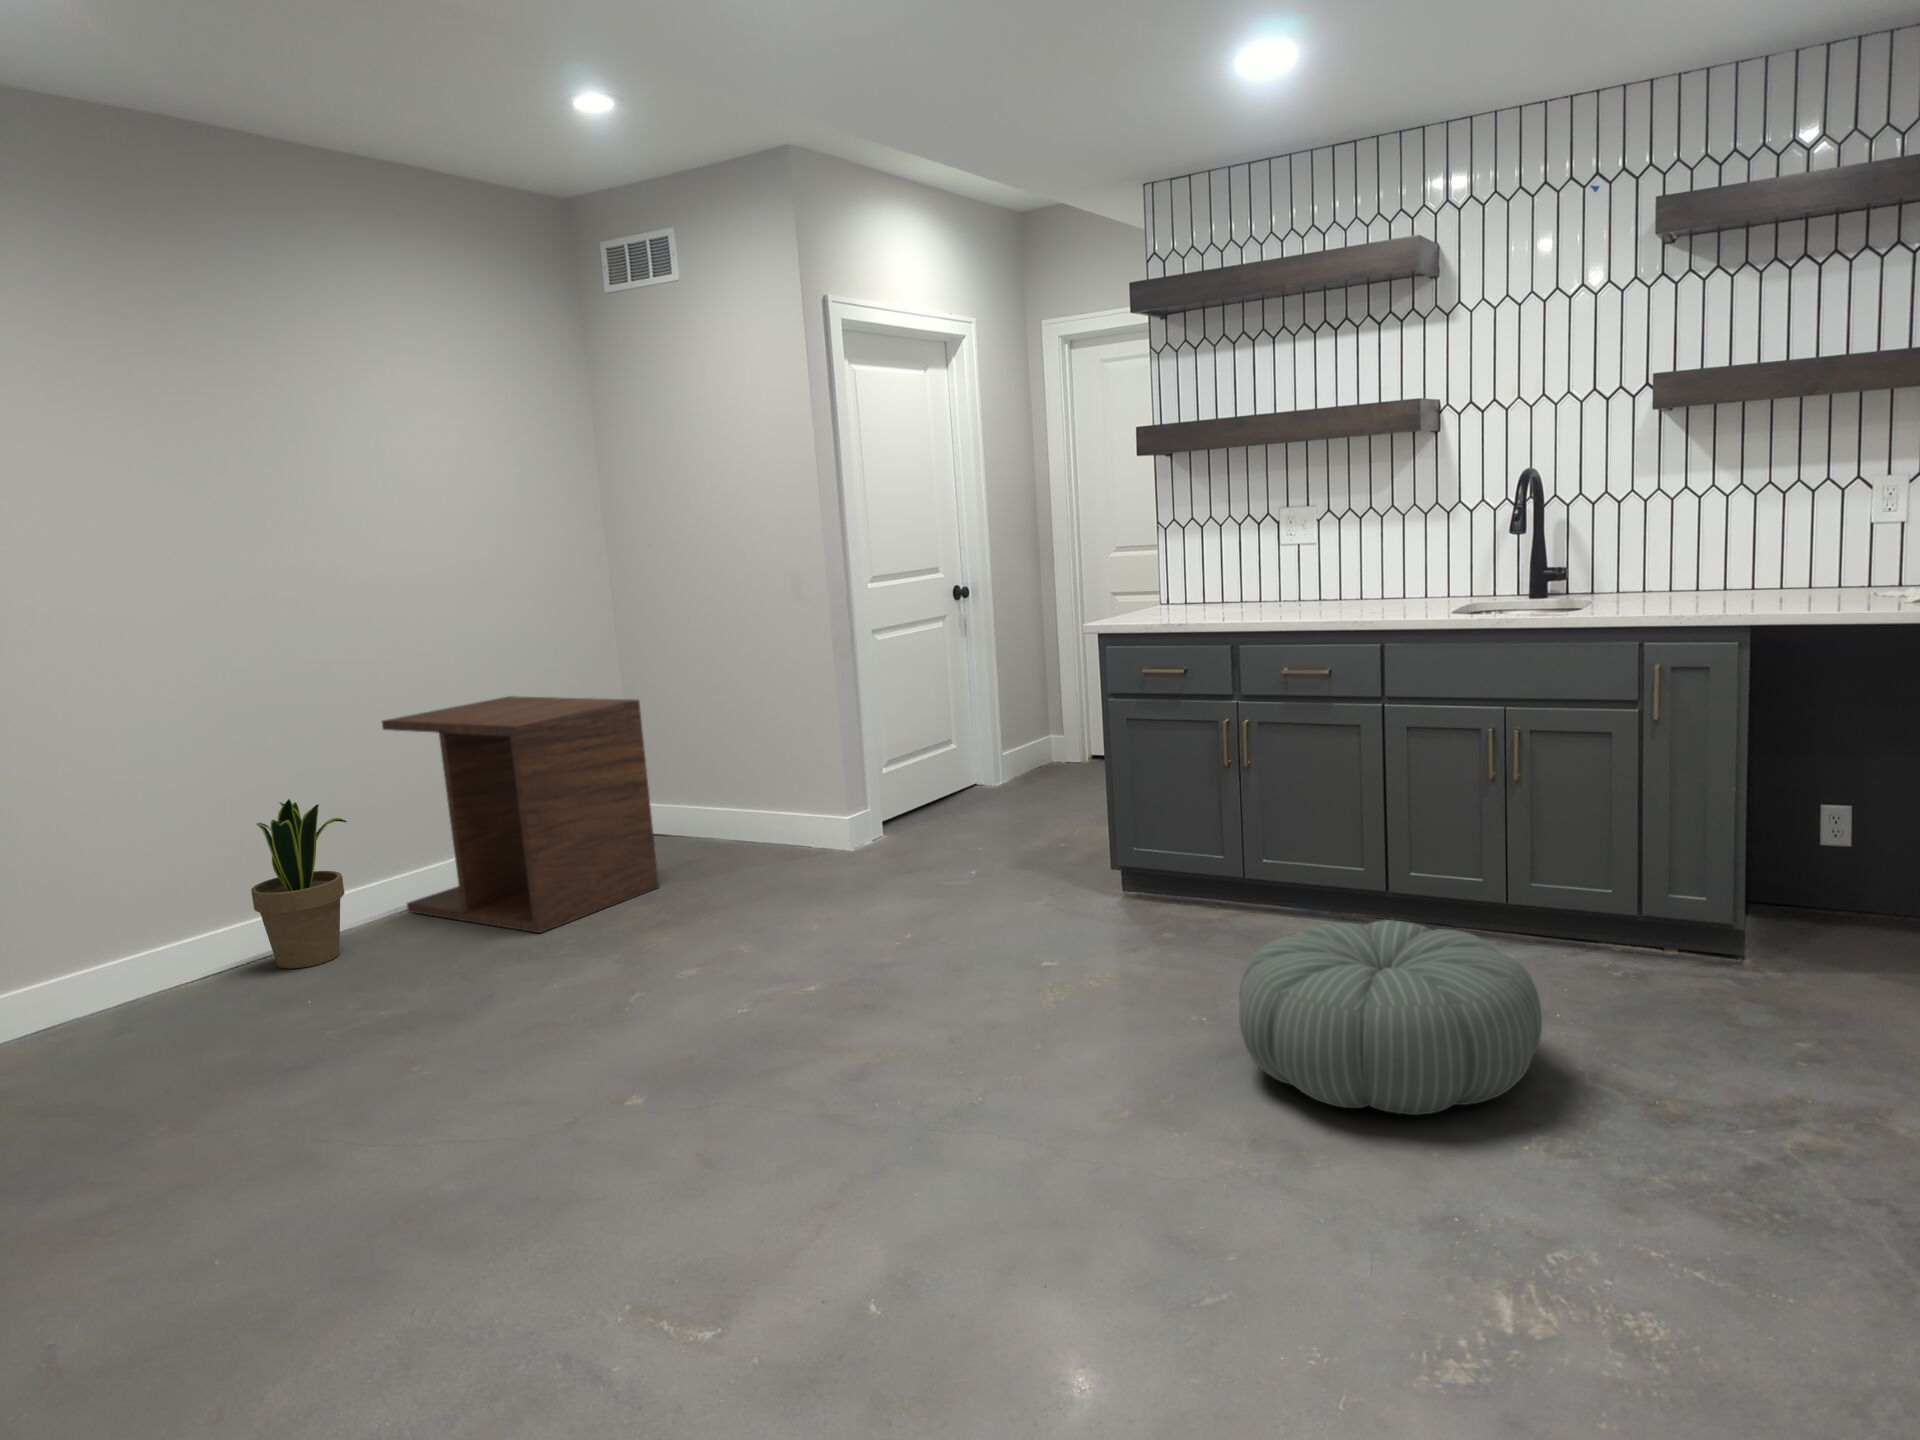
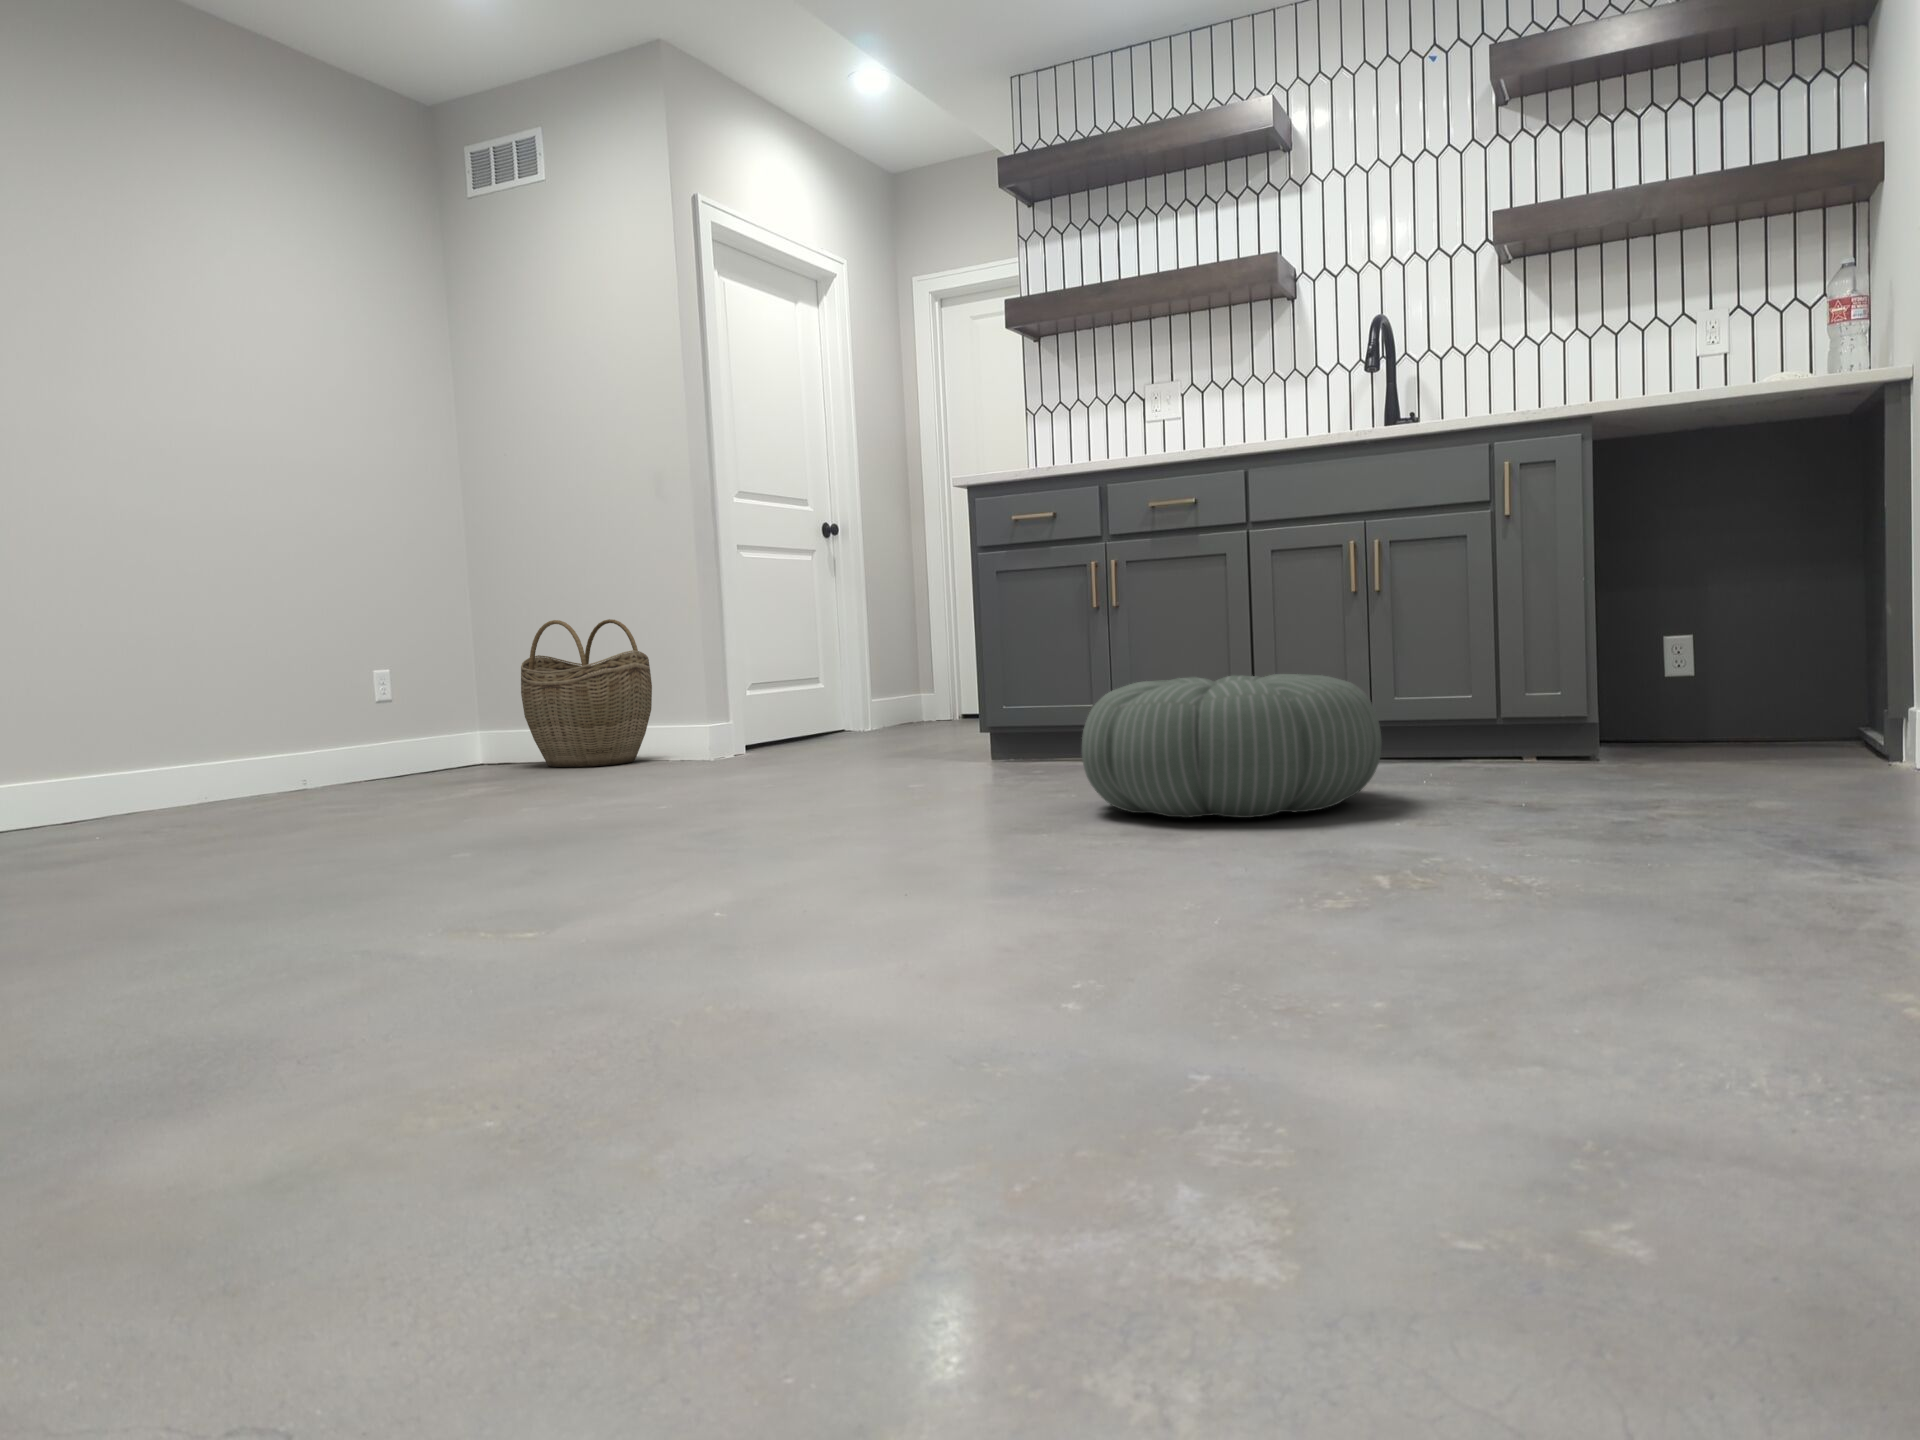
side table: present [382,696,659,933] -> none [210,572,503,796]
woven basket: none [669,717,793,867] -> present [521,619,652,767]
potted plant: present [251,799,347,969] -> none [51,636,164,819]

